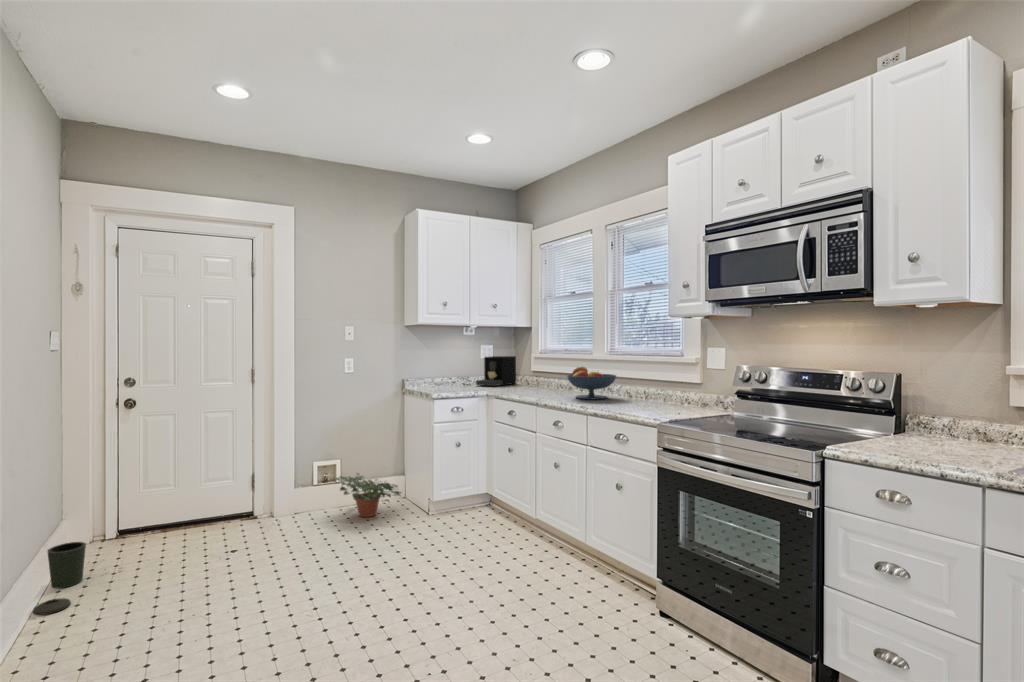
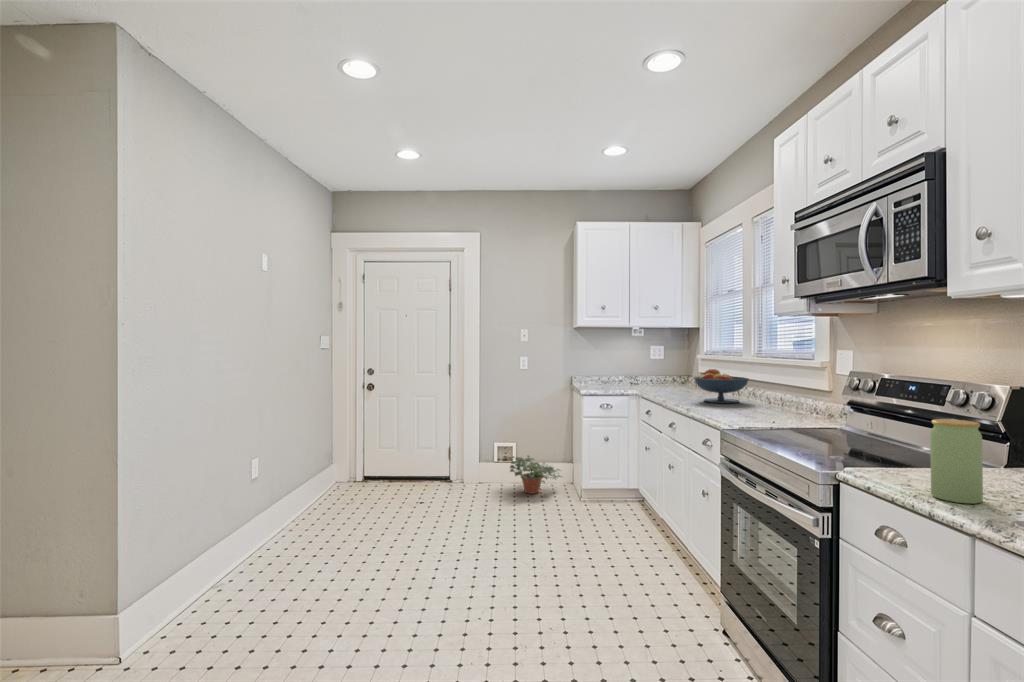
coffee maker: present [476,356,516,386] -> none [640,357,685,386]
jar: none [921,400,959,463] -> present [930,419,983,504]
trash can: present [33,542,86,615] -> none [294,478,331,521]

